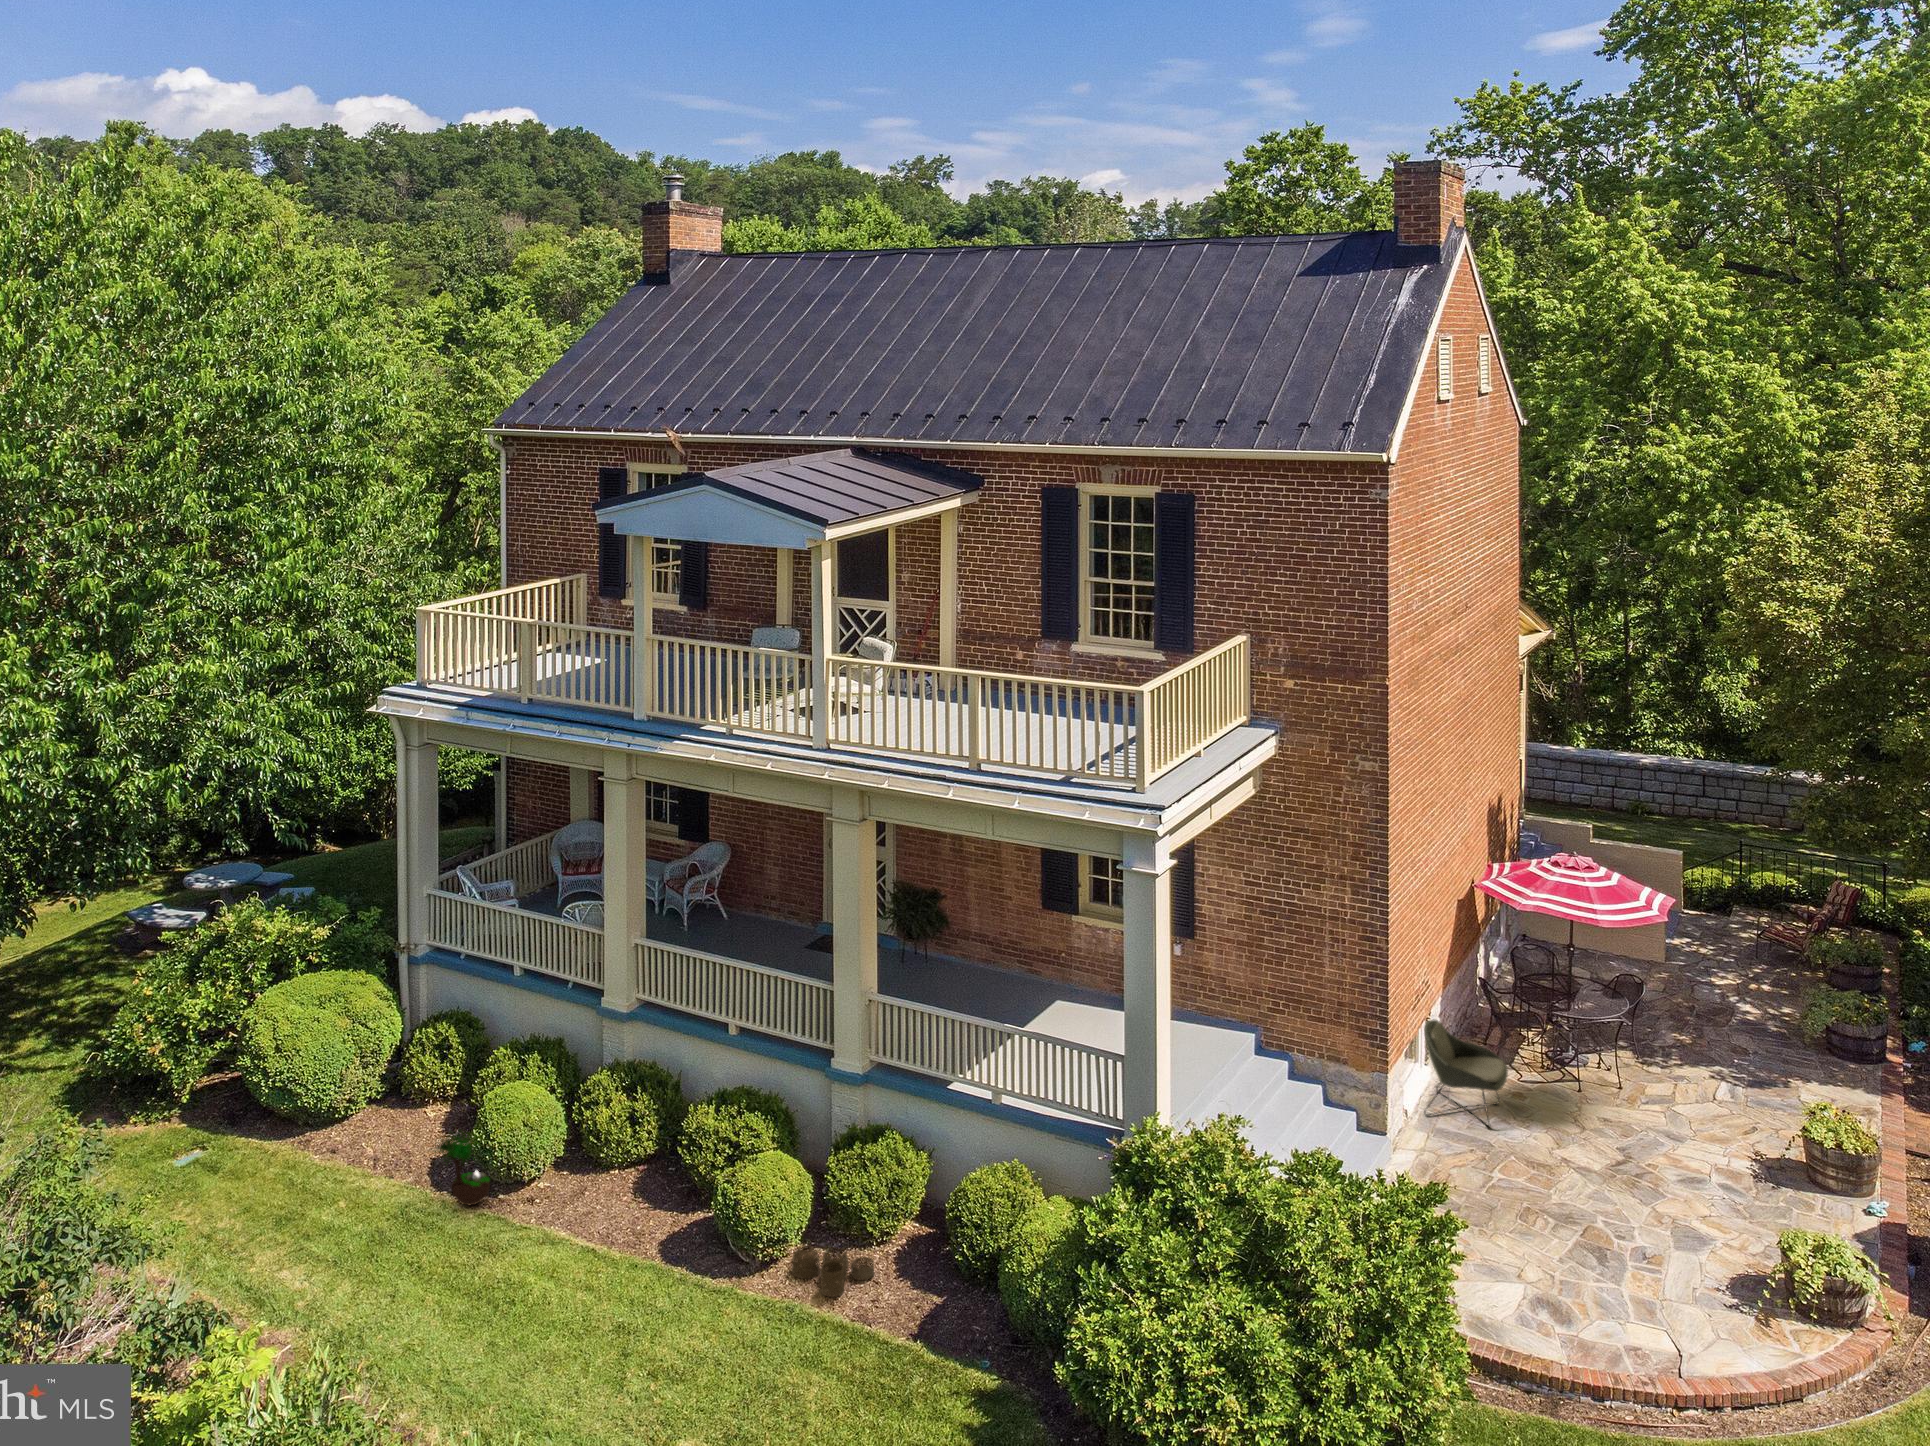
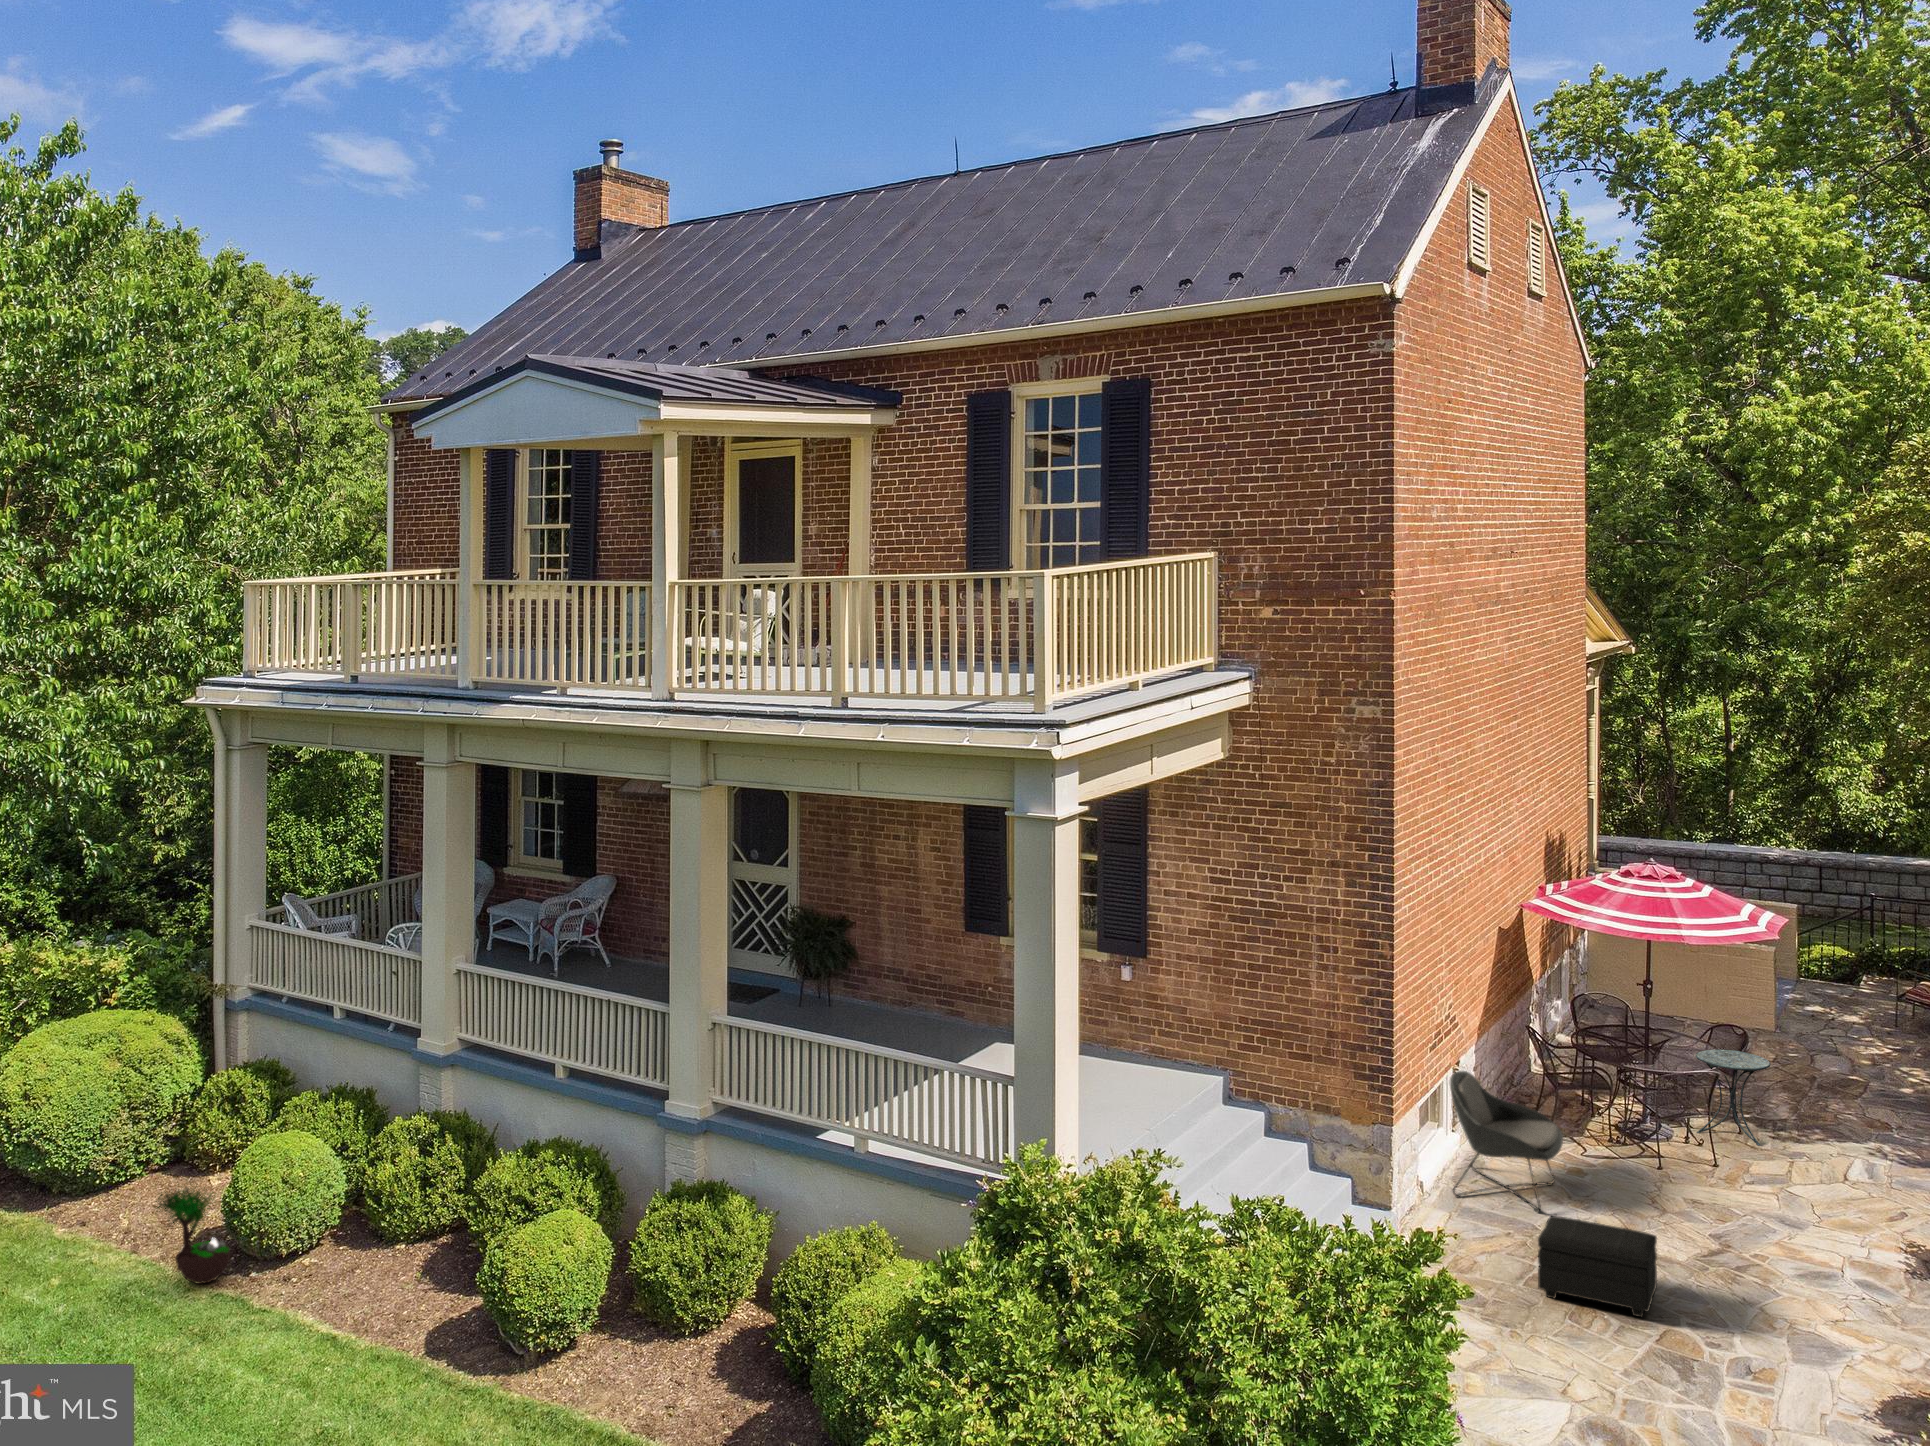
side table: none [1606,992,1665,1067] -> present [1696,1050,1771,1145]
footstool: none [1491,1138,1578,1213] -> present [1538,1216,1657,1317]
woven basket: present [792,1246,874,1297] -> none [575,1335,685,1407]

